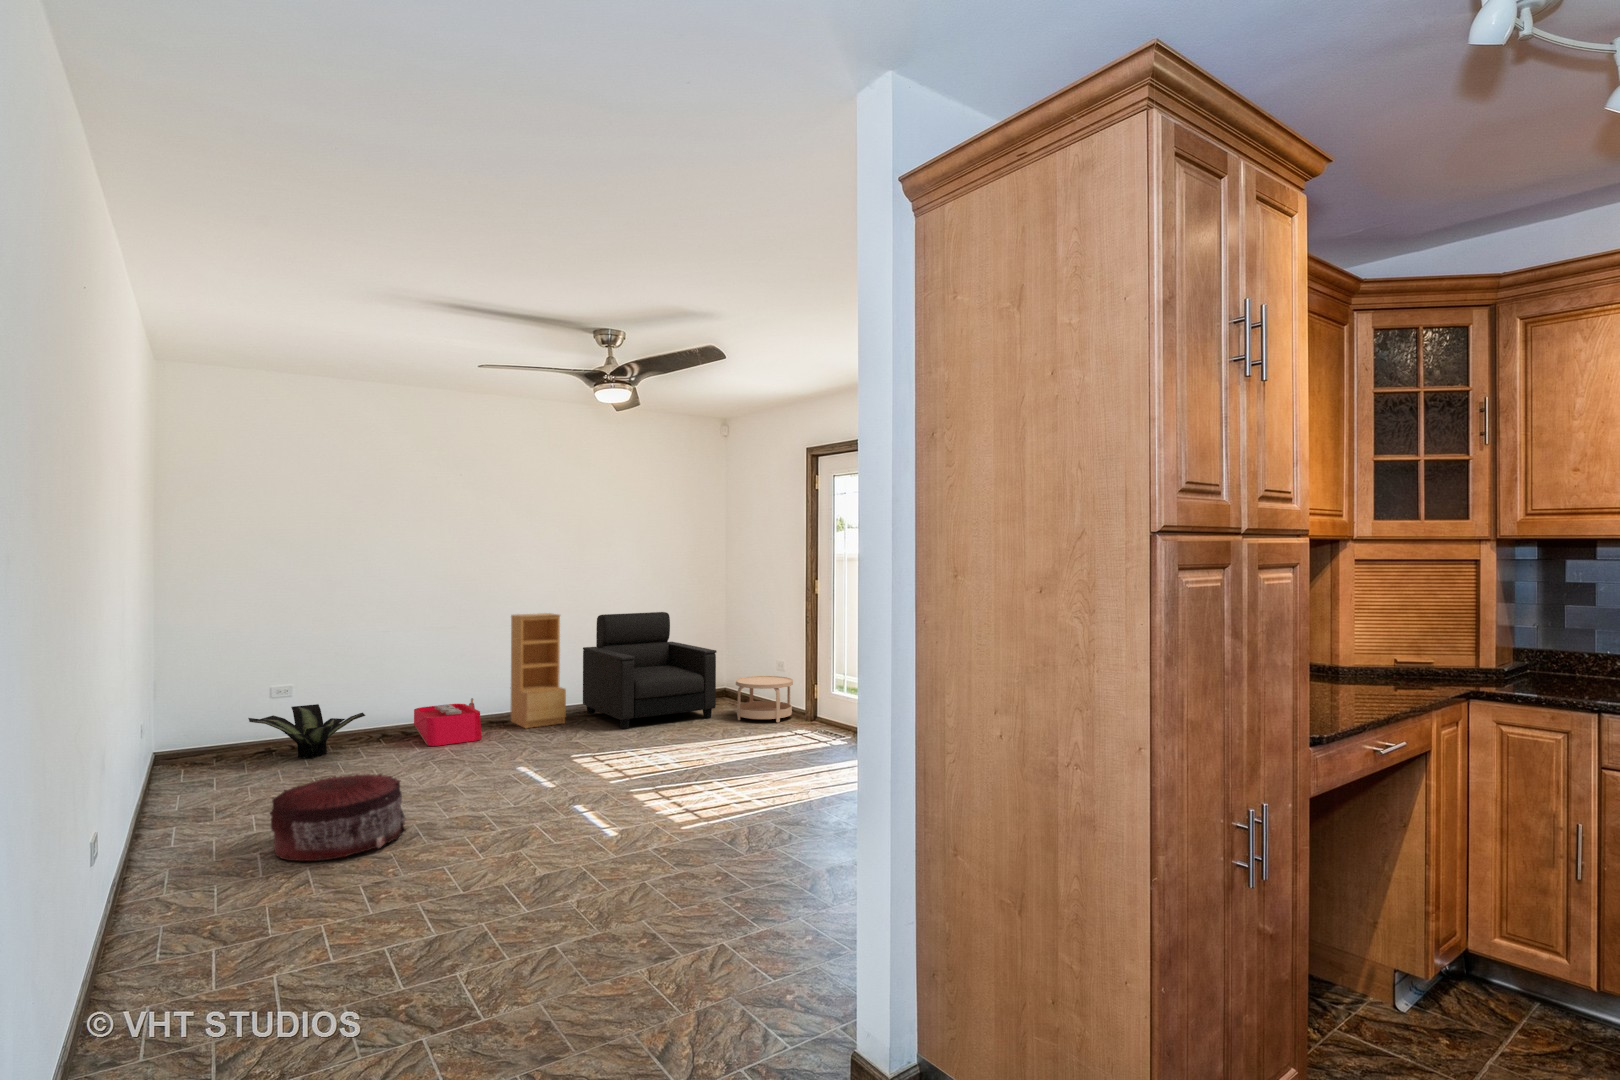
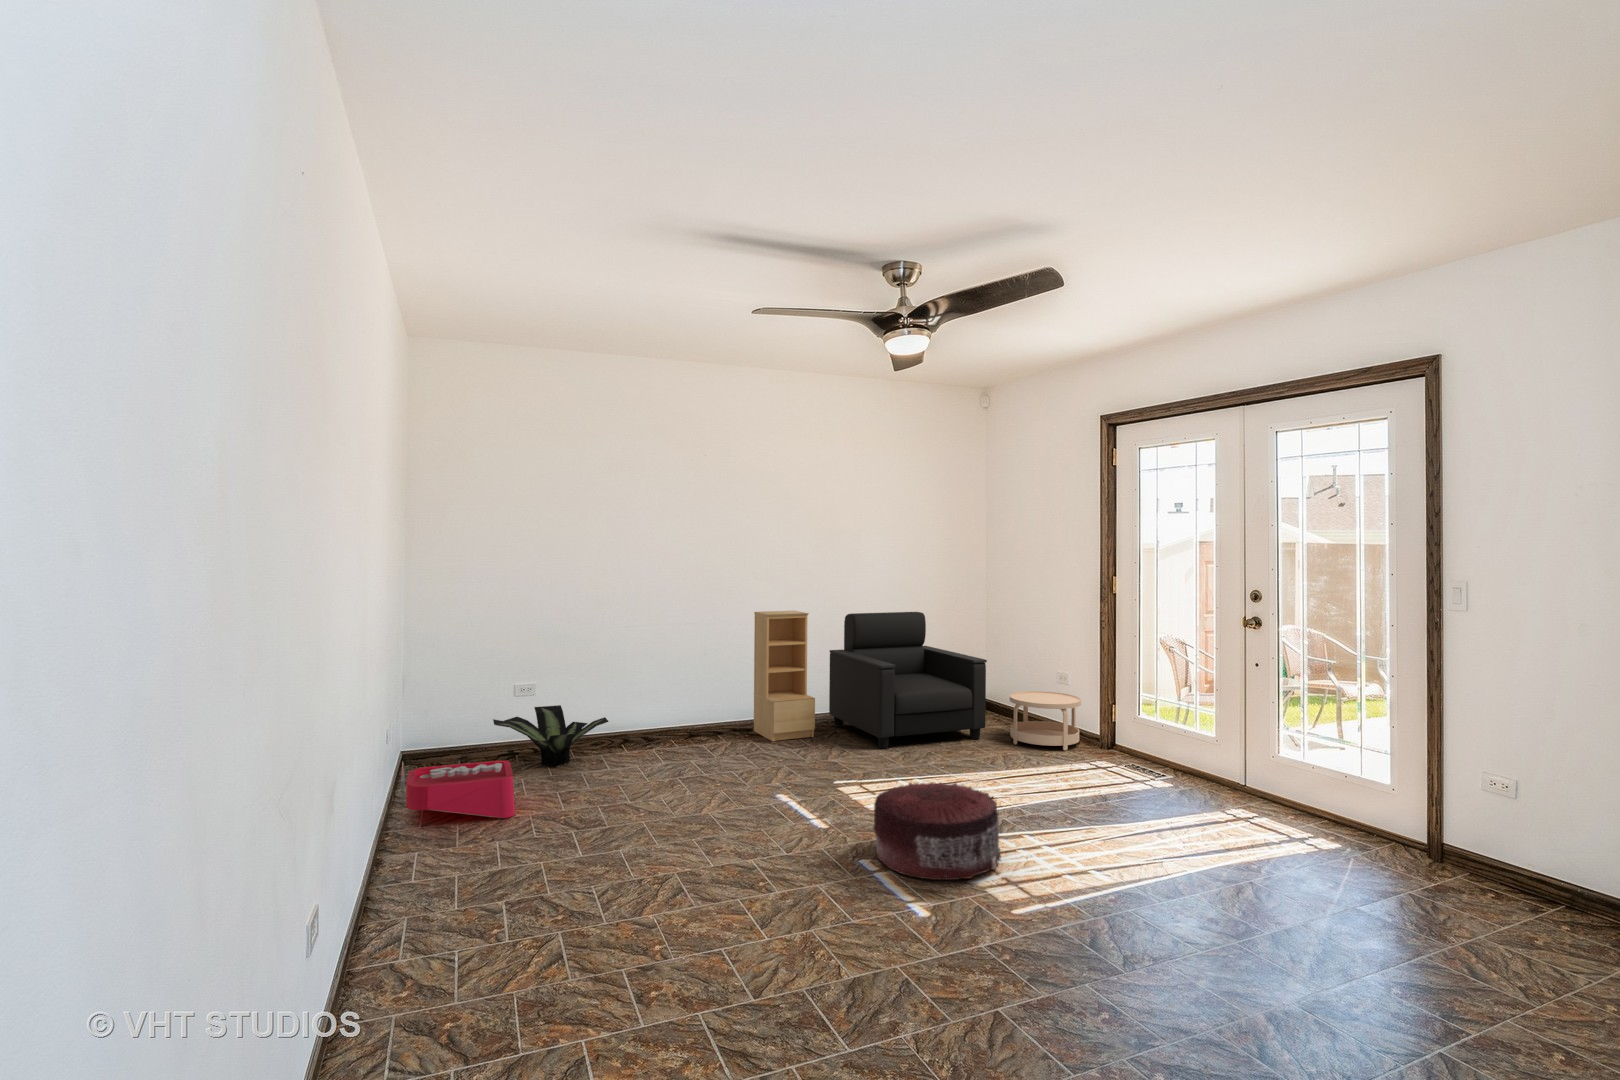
storage bin: present [414,698,481,746] -> present [401,760,515,818]
pouf: present [270,774,406,861] -> present [873,783,1001,880]

